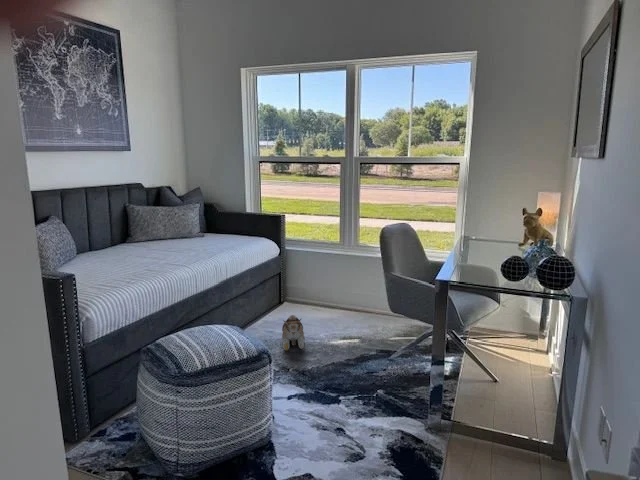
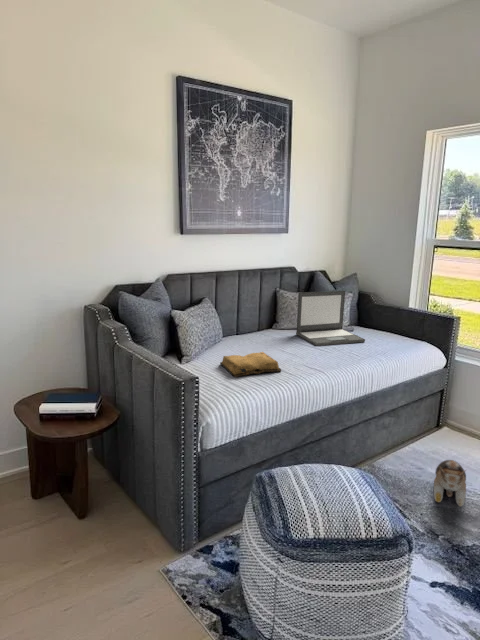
laptop: none [150,202,216,250] -> present [296,291,365,346]
diary: none [84,258,148,281] -> present [220,352,281,377]

